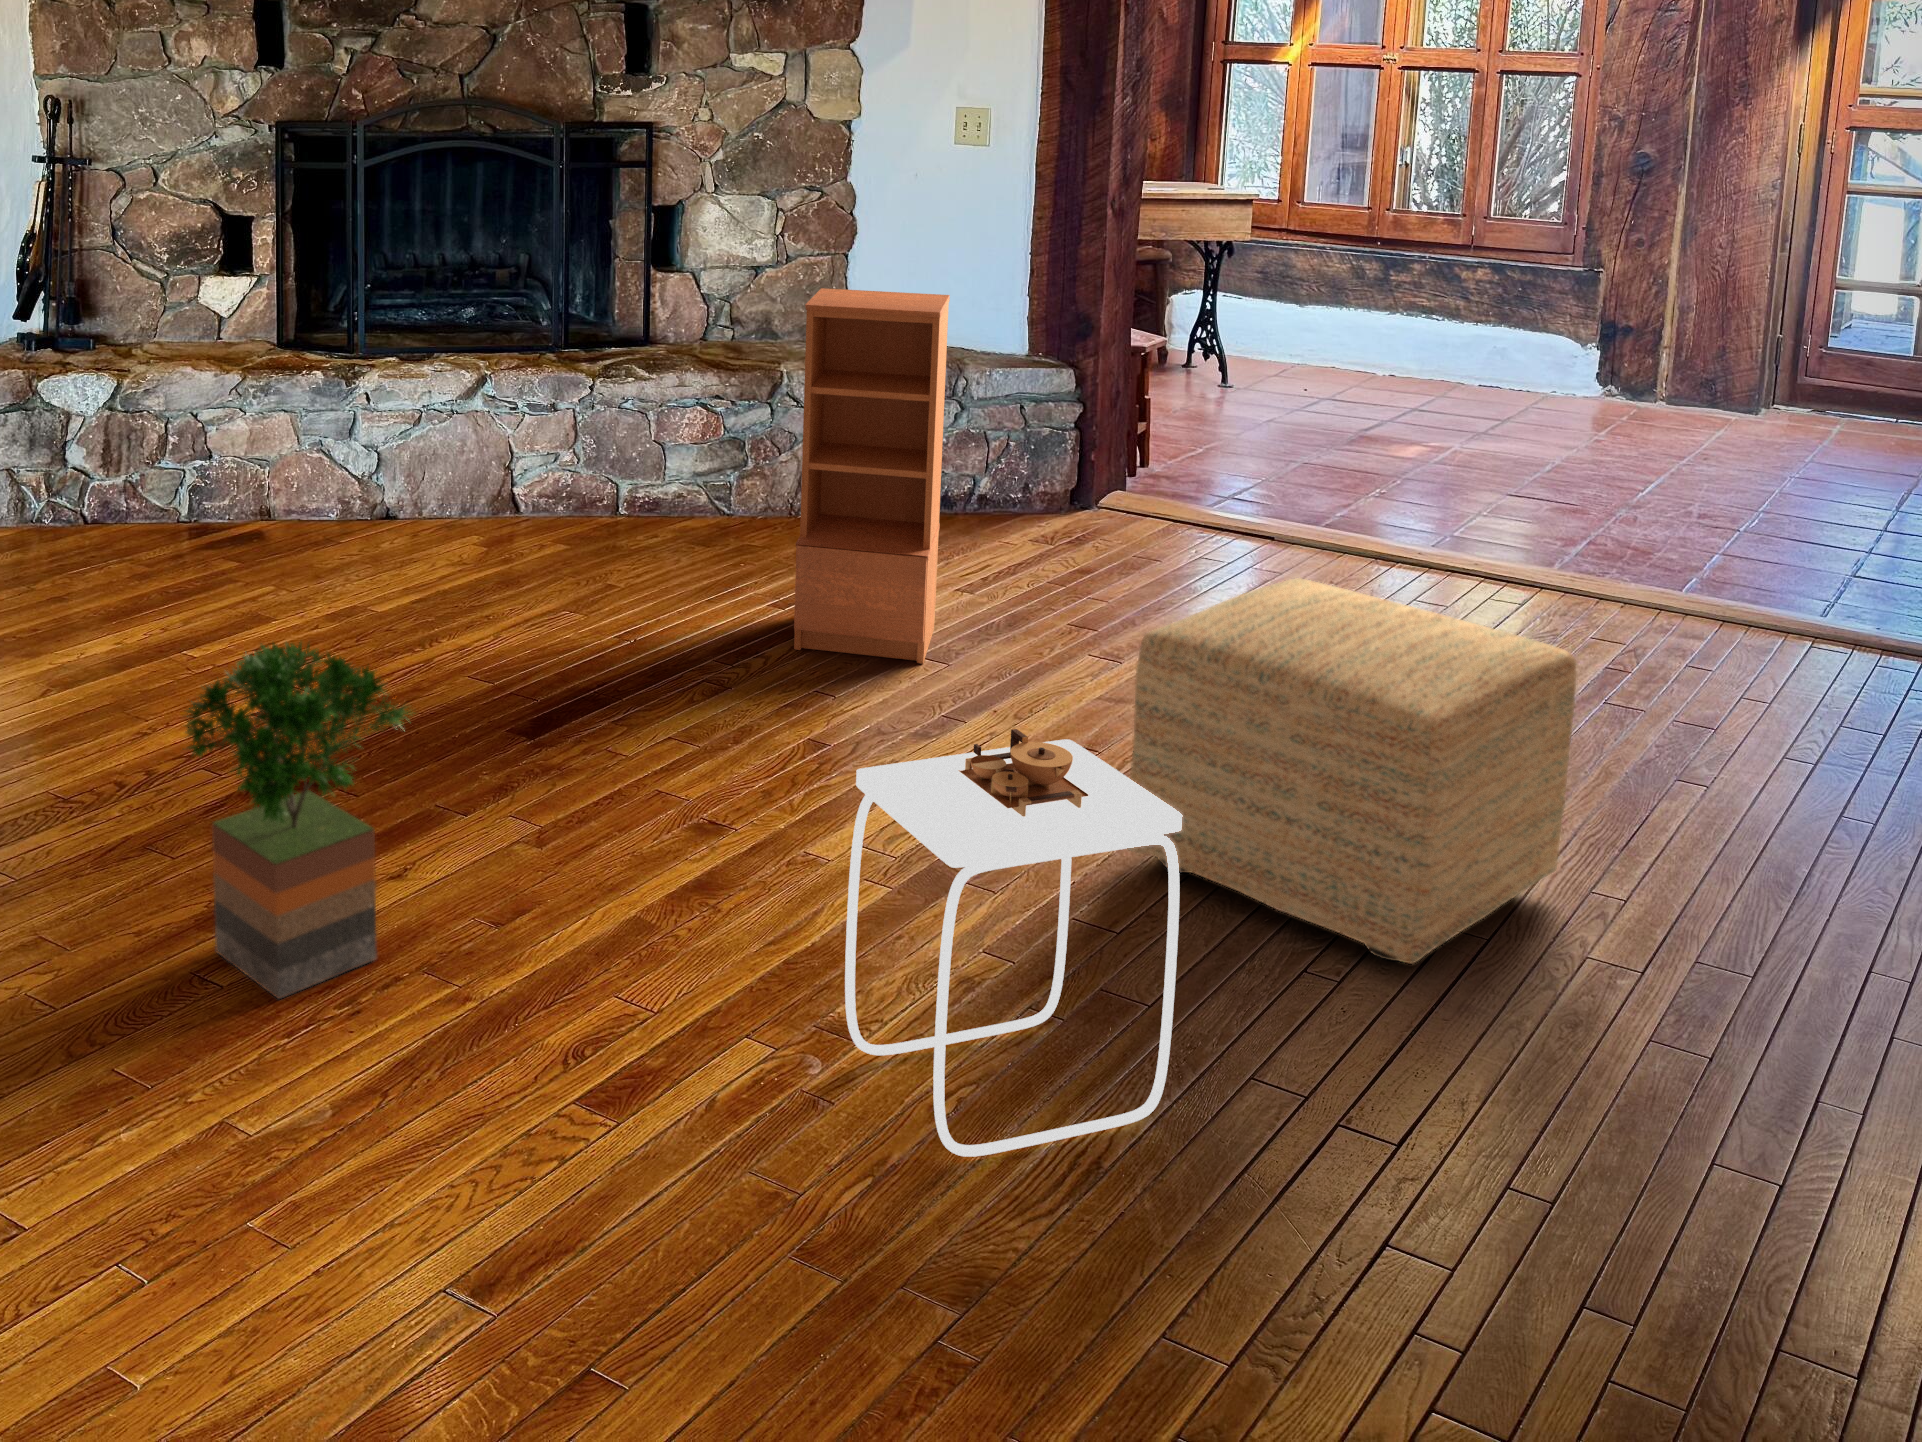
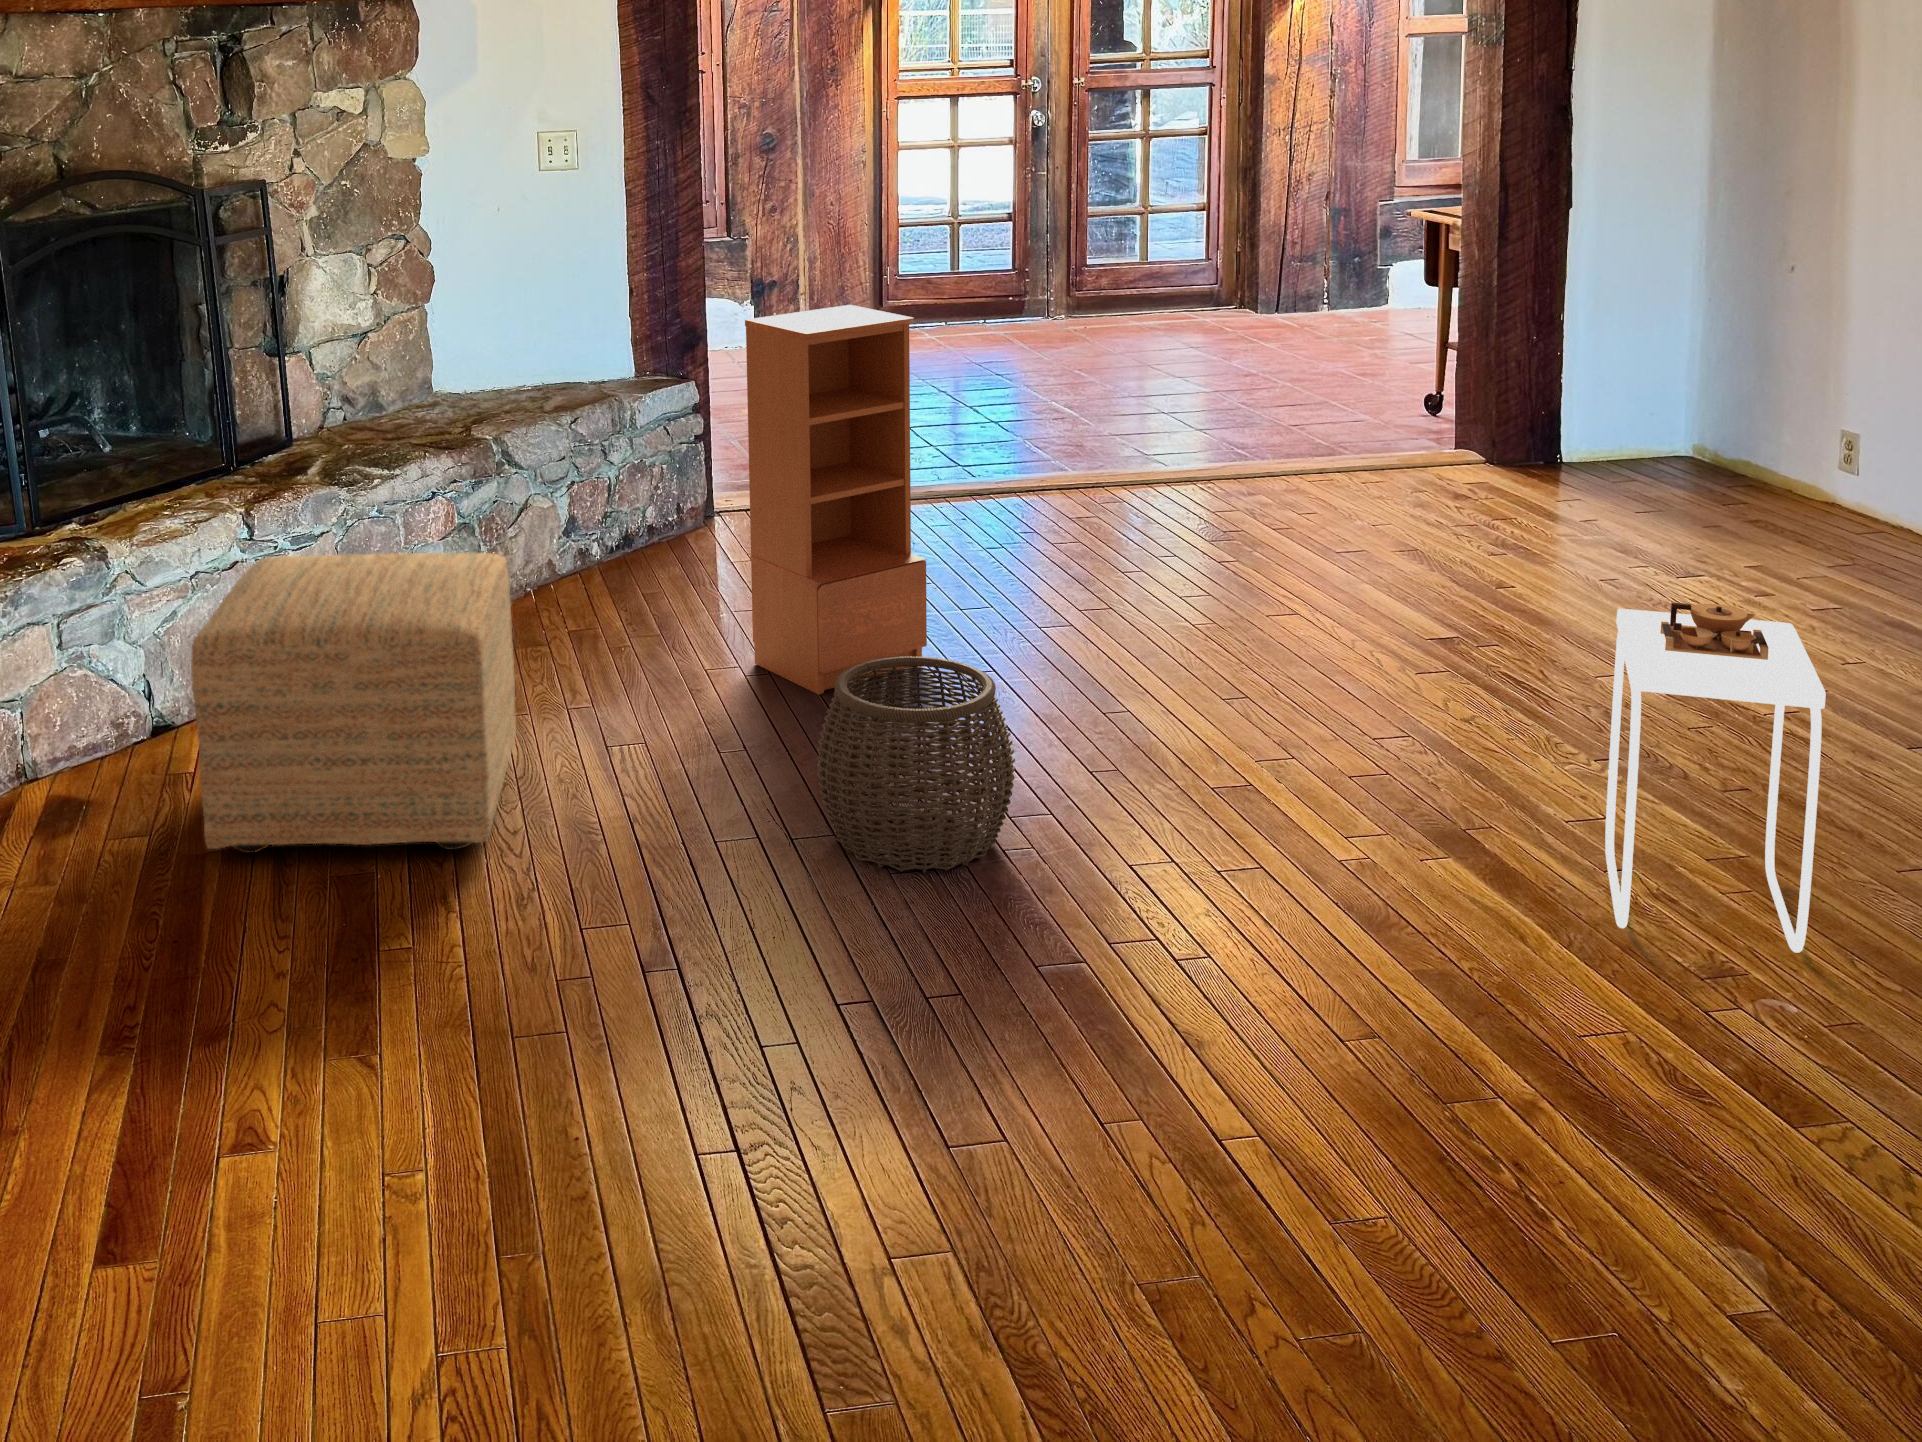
ottoman: present [1129,578,1576,964] -> present [191,553,516,853]
woven basket: none [495,583,674,775] -> present [817,656,1015,873]
potted tree: present [185,642,412,999] -> none [1110,750,1397,1156]

